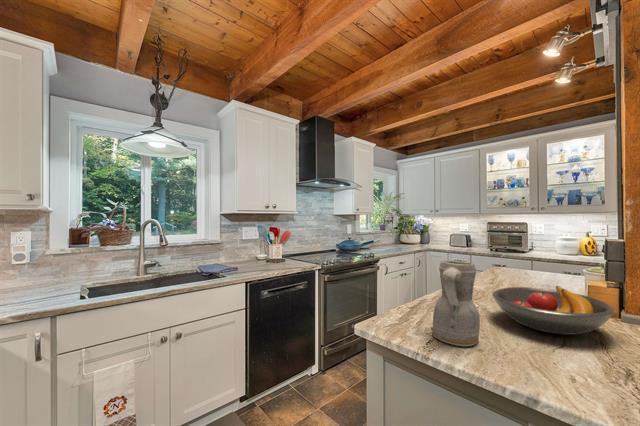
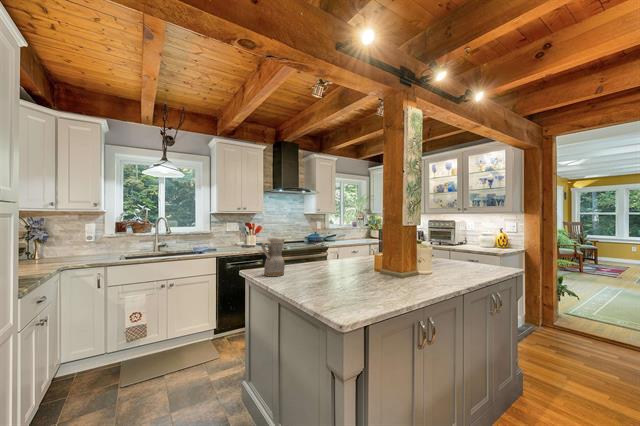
fruit bowl: present [492,286,615,335] -> none [306,254,355,275]

